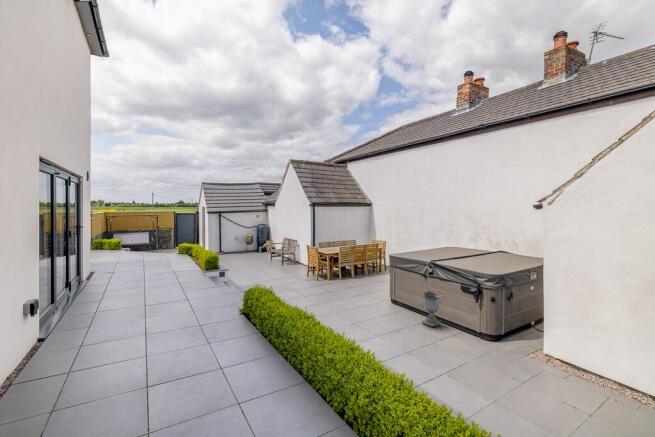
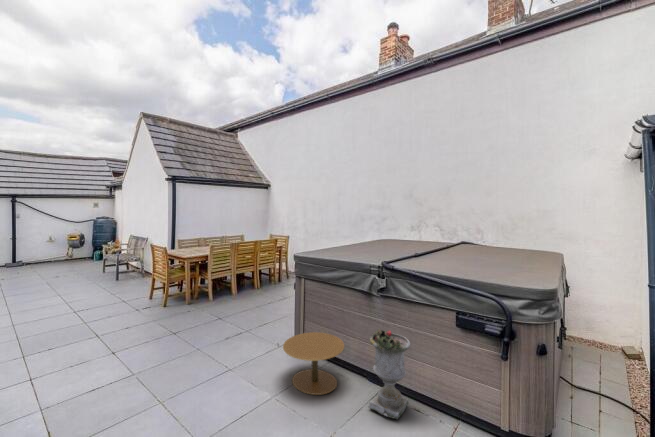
side table: none [384,293,413,317] -> present [283,332,344,395]

